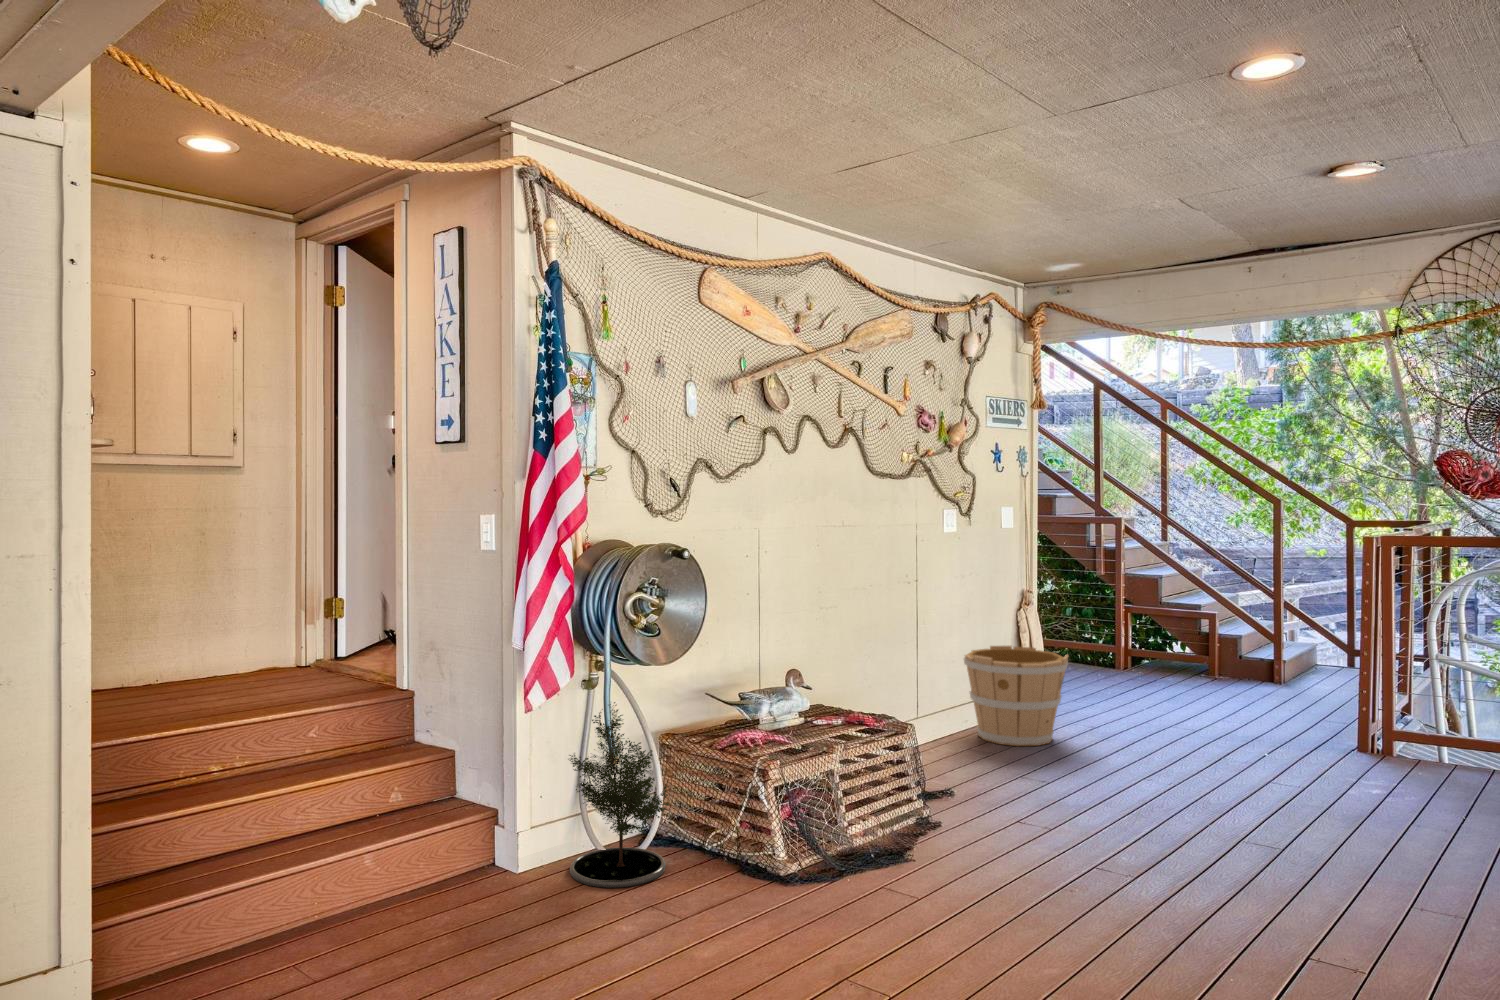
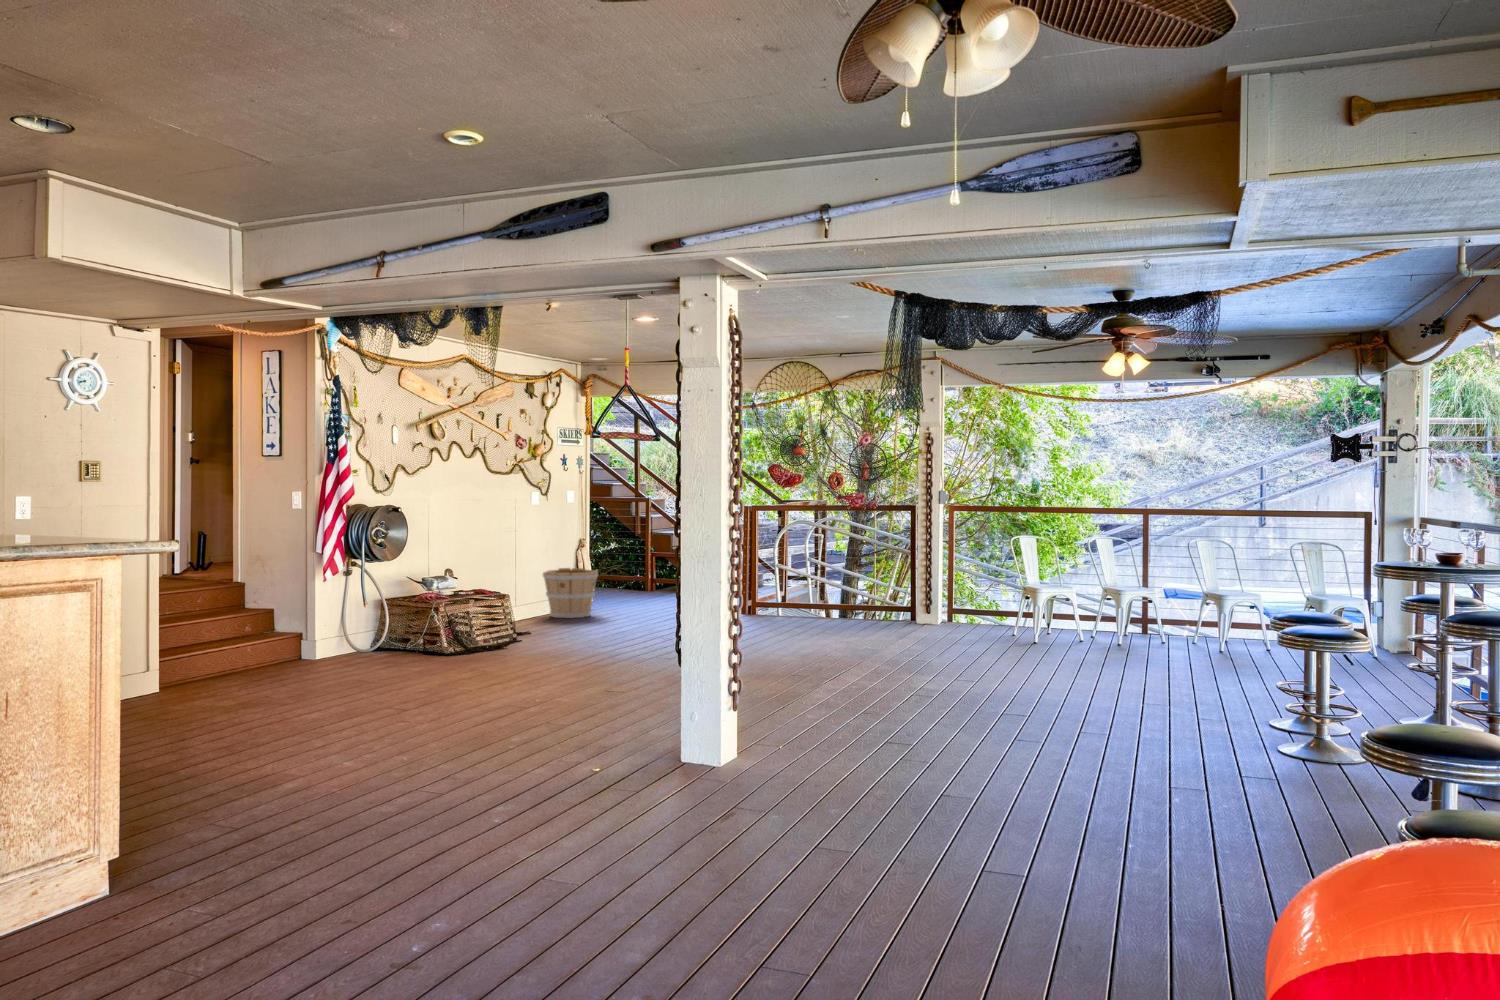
potted tree: present [568,702,669,888] -> none [342,577,394,660]

